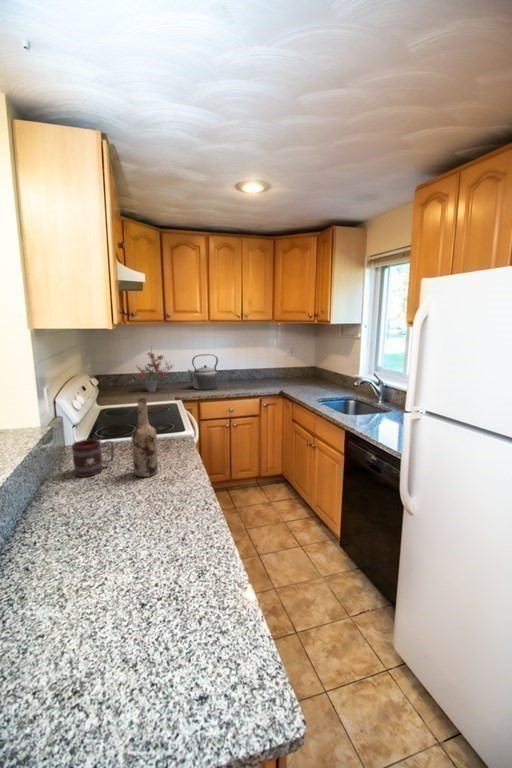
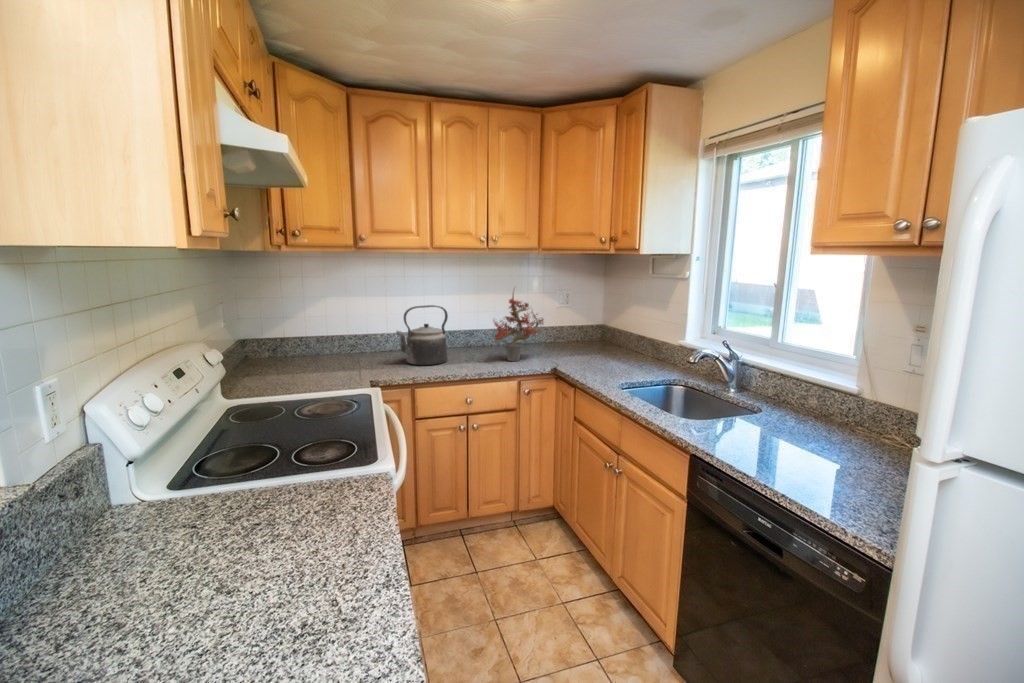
potted plant: present [136,352,173,392] -> present [492,293,543,361]
wine bottle: present [131,398,158,477] -> none [205,424,285,635]
mug: present [72,439,114,477] -> none [43,519,180,636]

